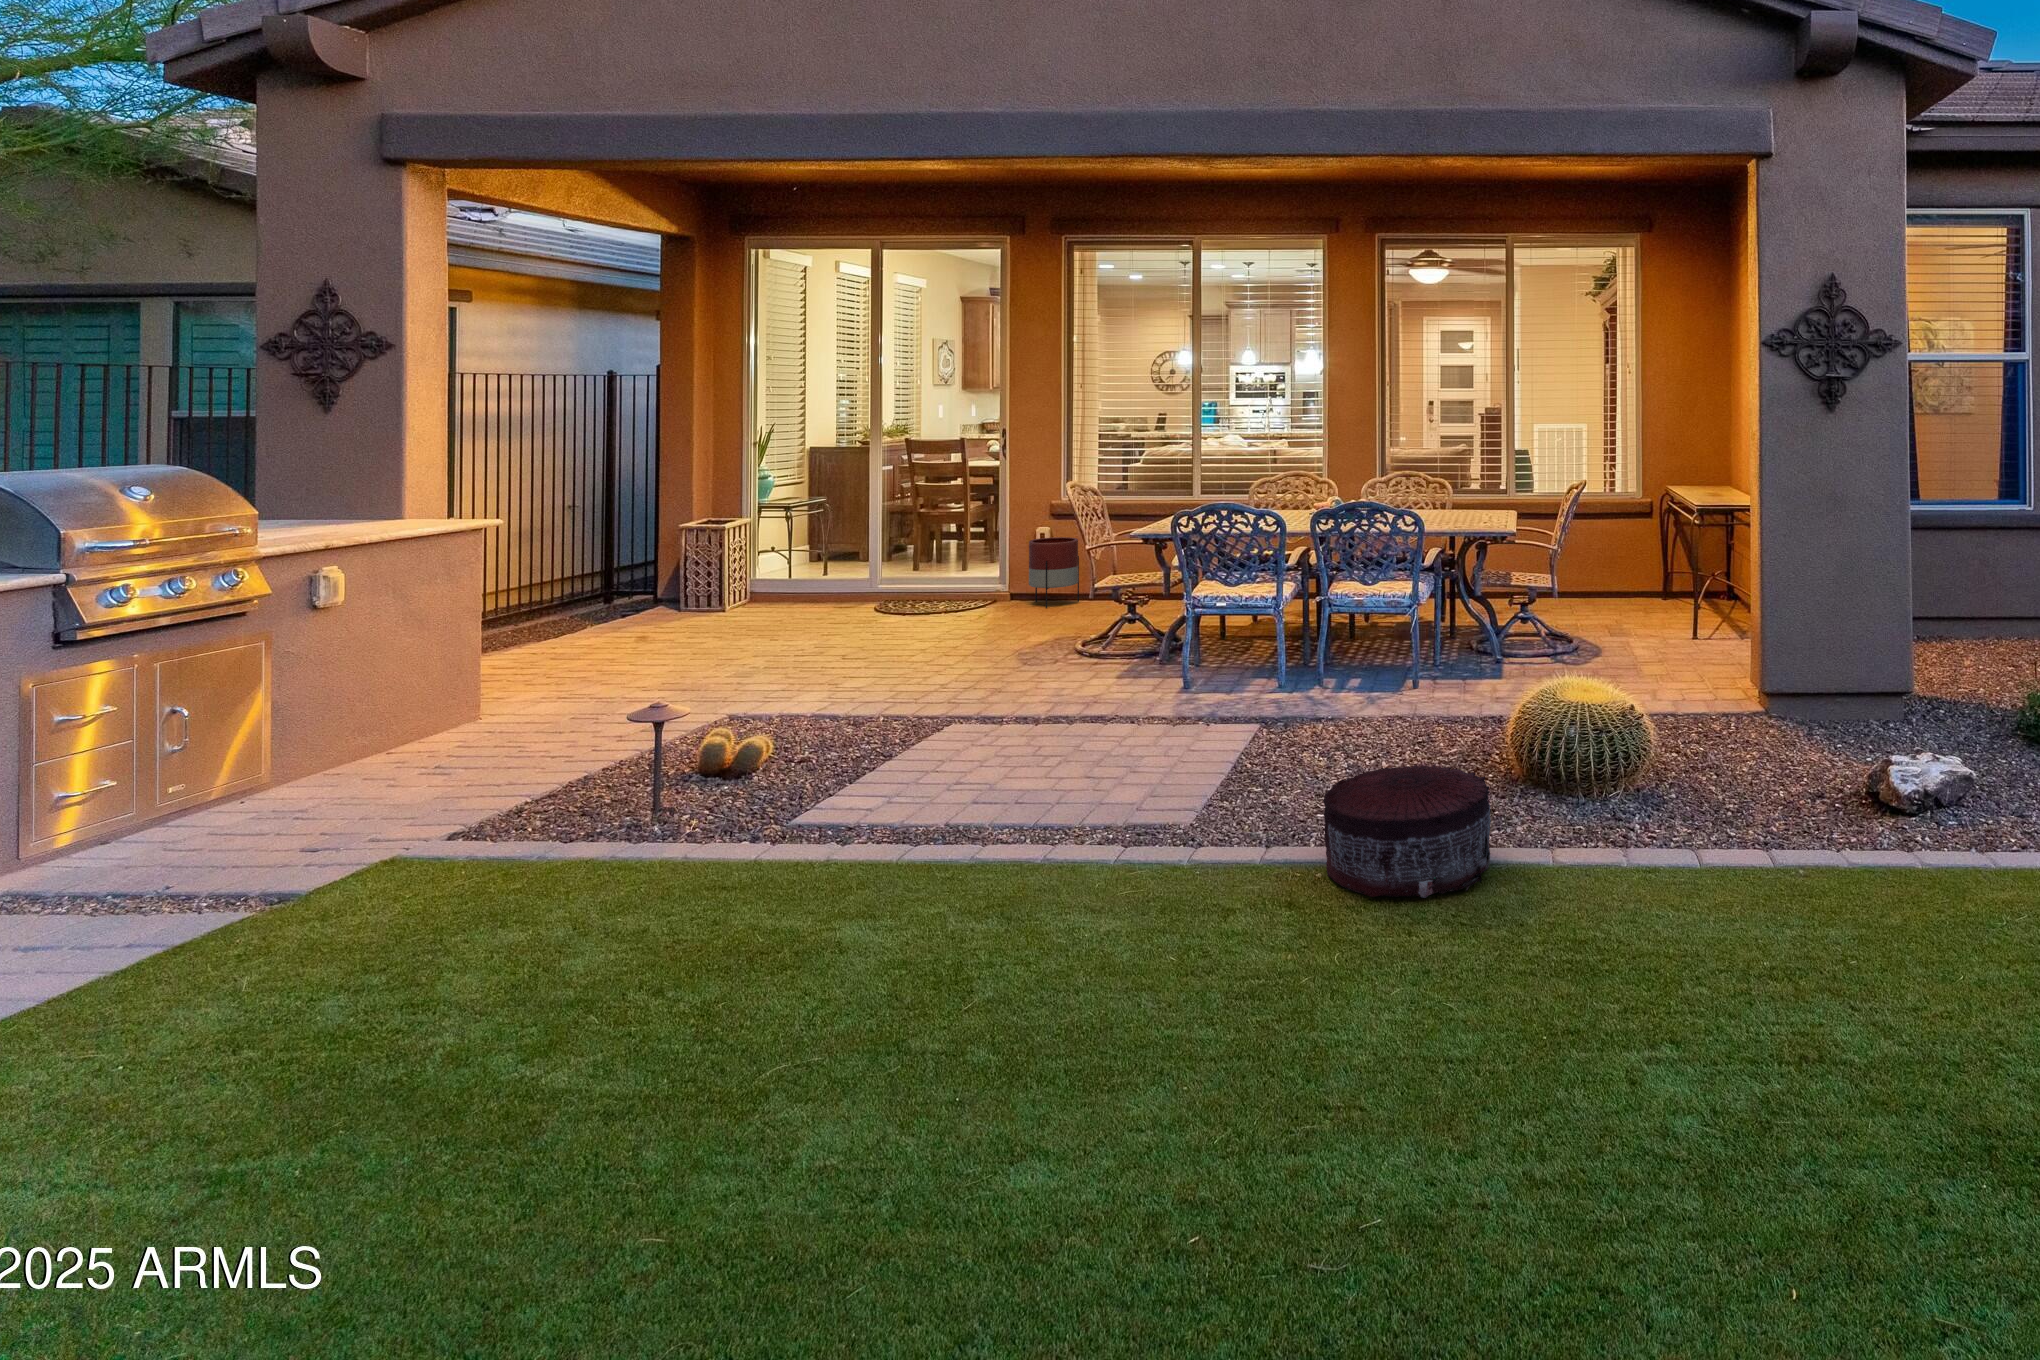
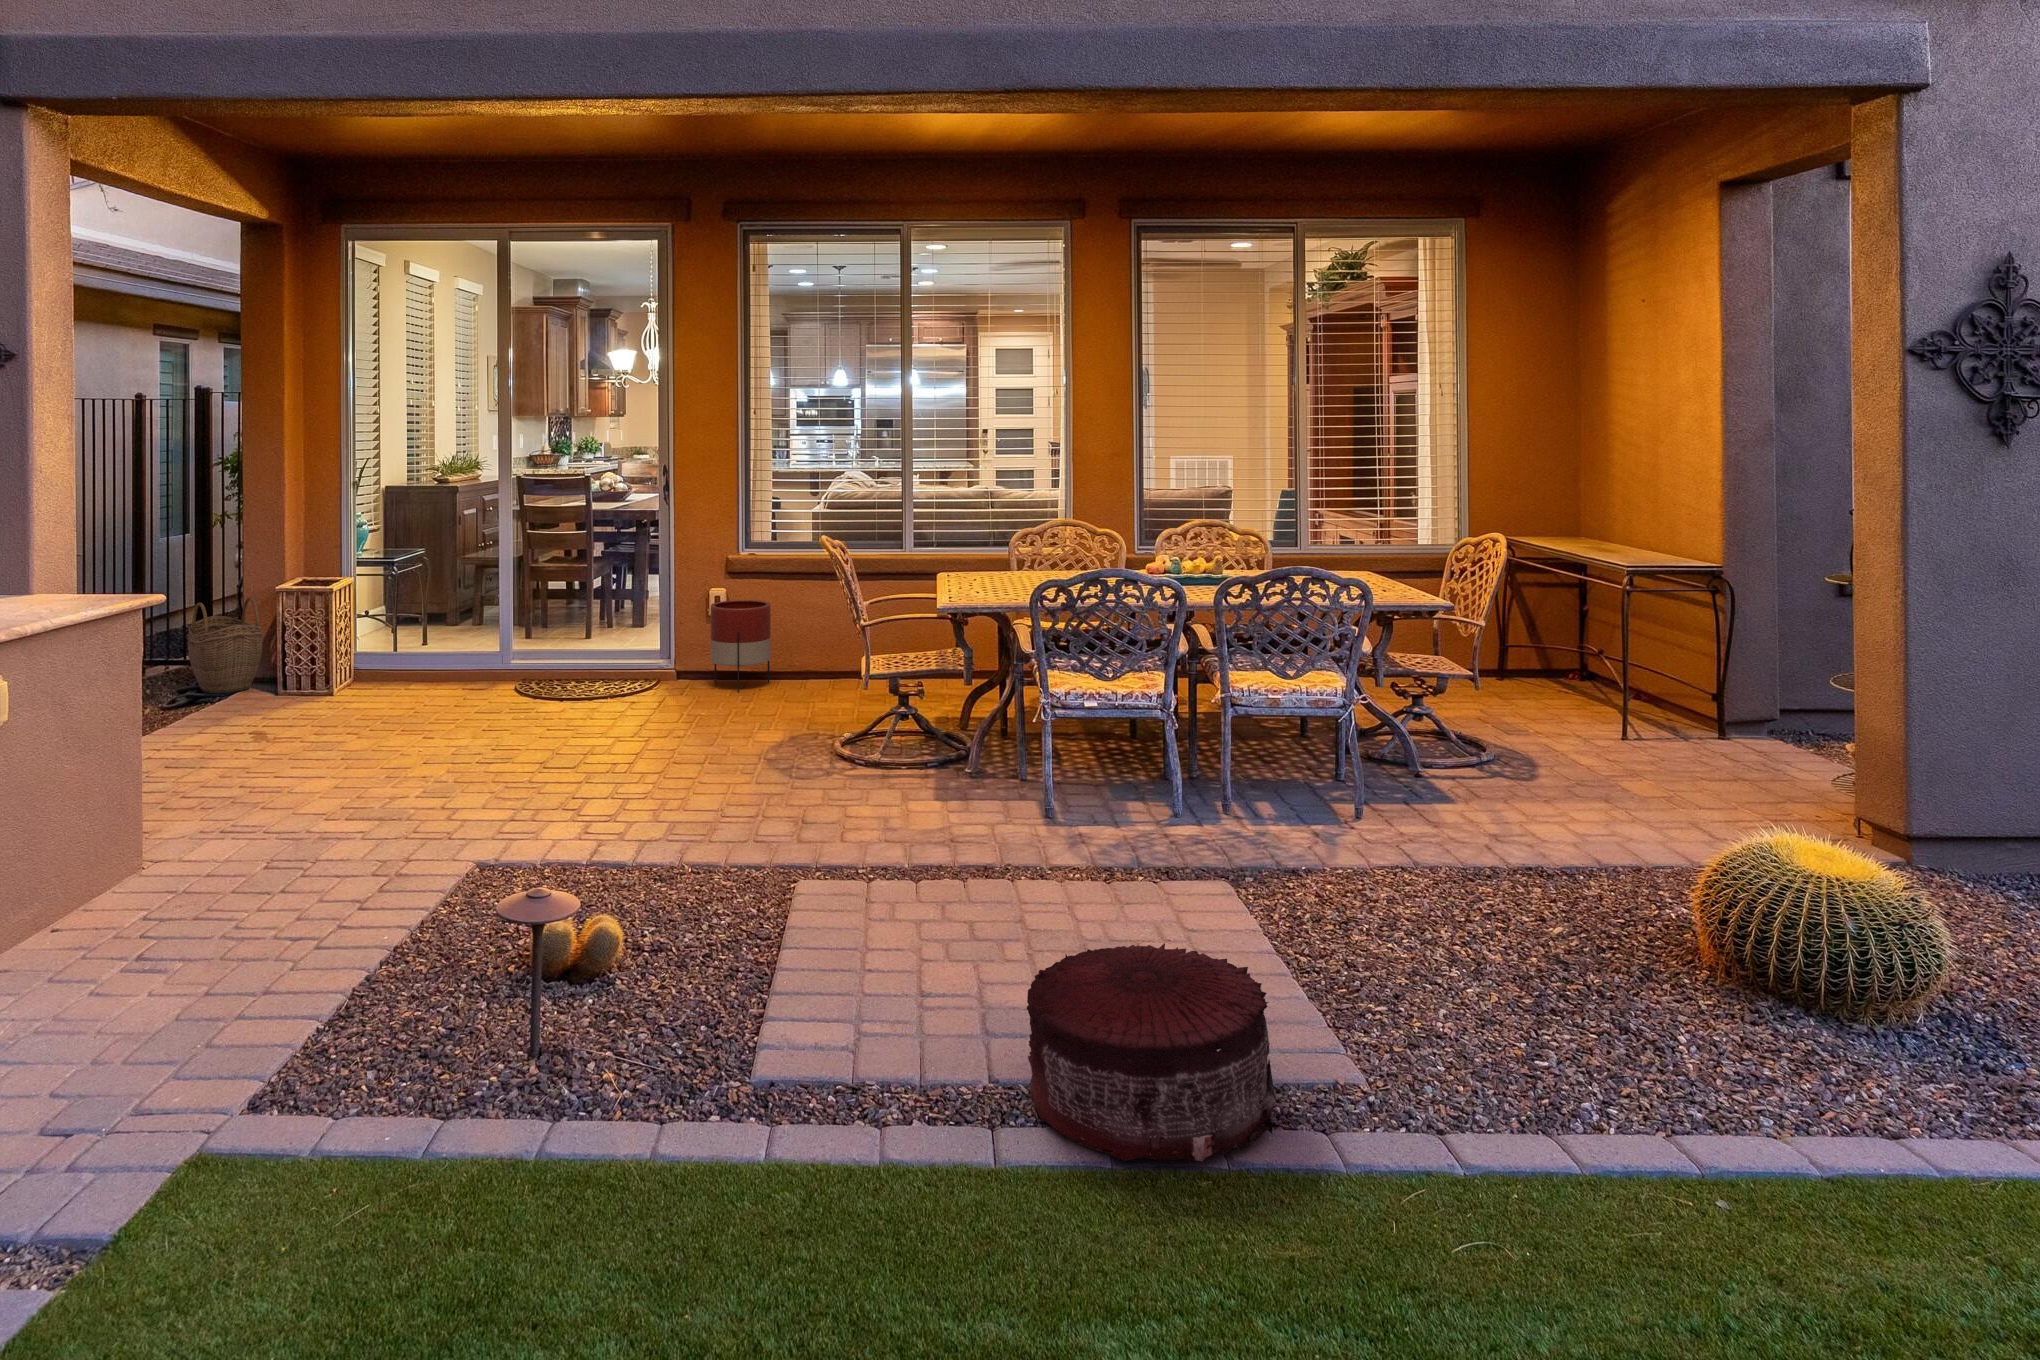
woven basket: none [620,534,680,608] -> present [188,598,263,694]
pouf: present [1323,764,1491,898] -> present [1027,943,1275,1161]

